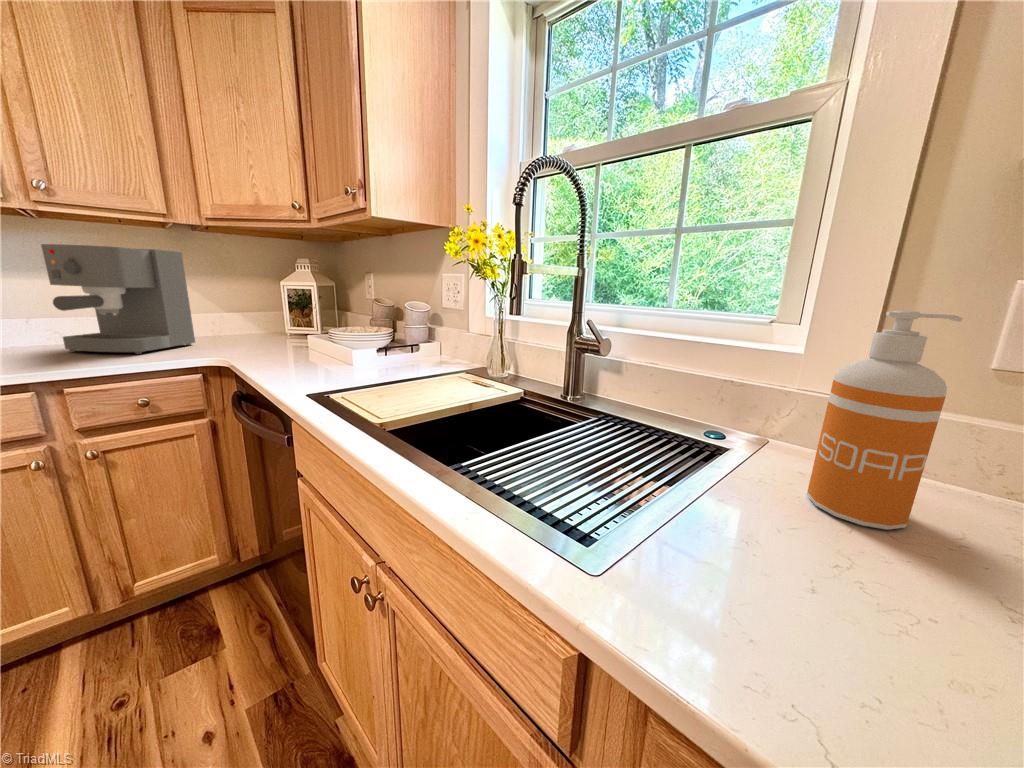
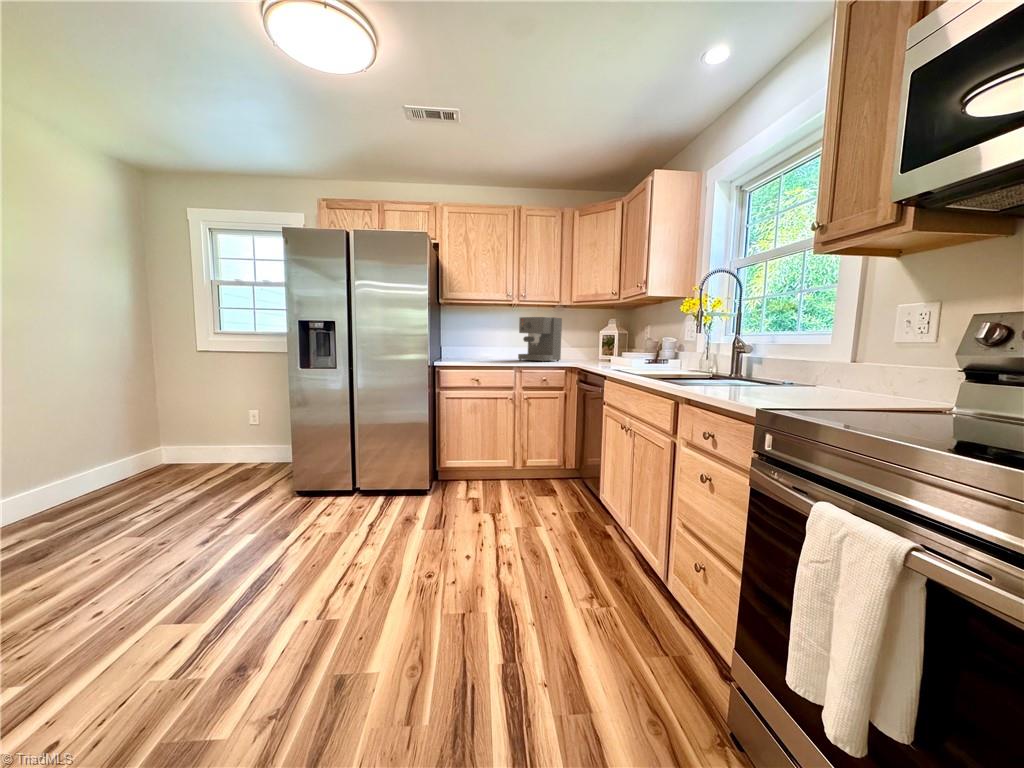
soap dispenser: present [807,311,963,530] -> none [781,322,820,395]

